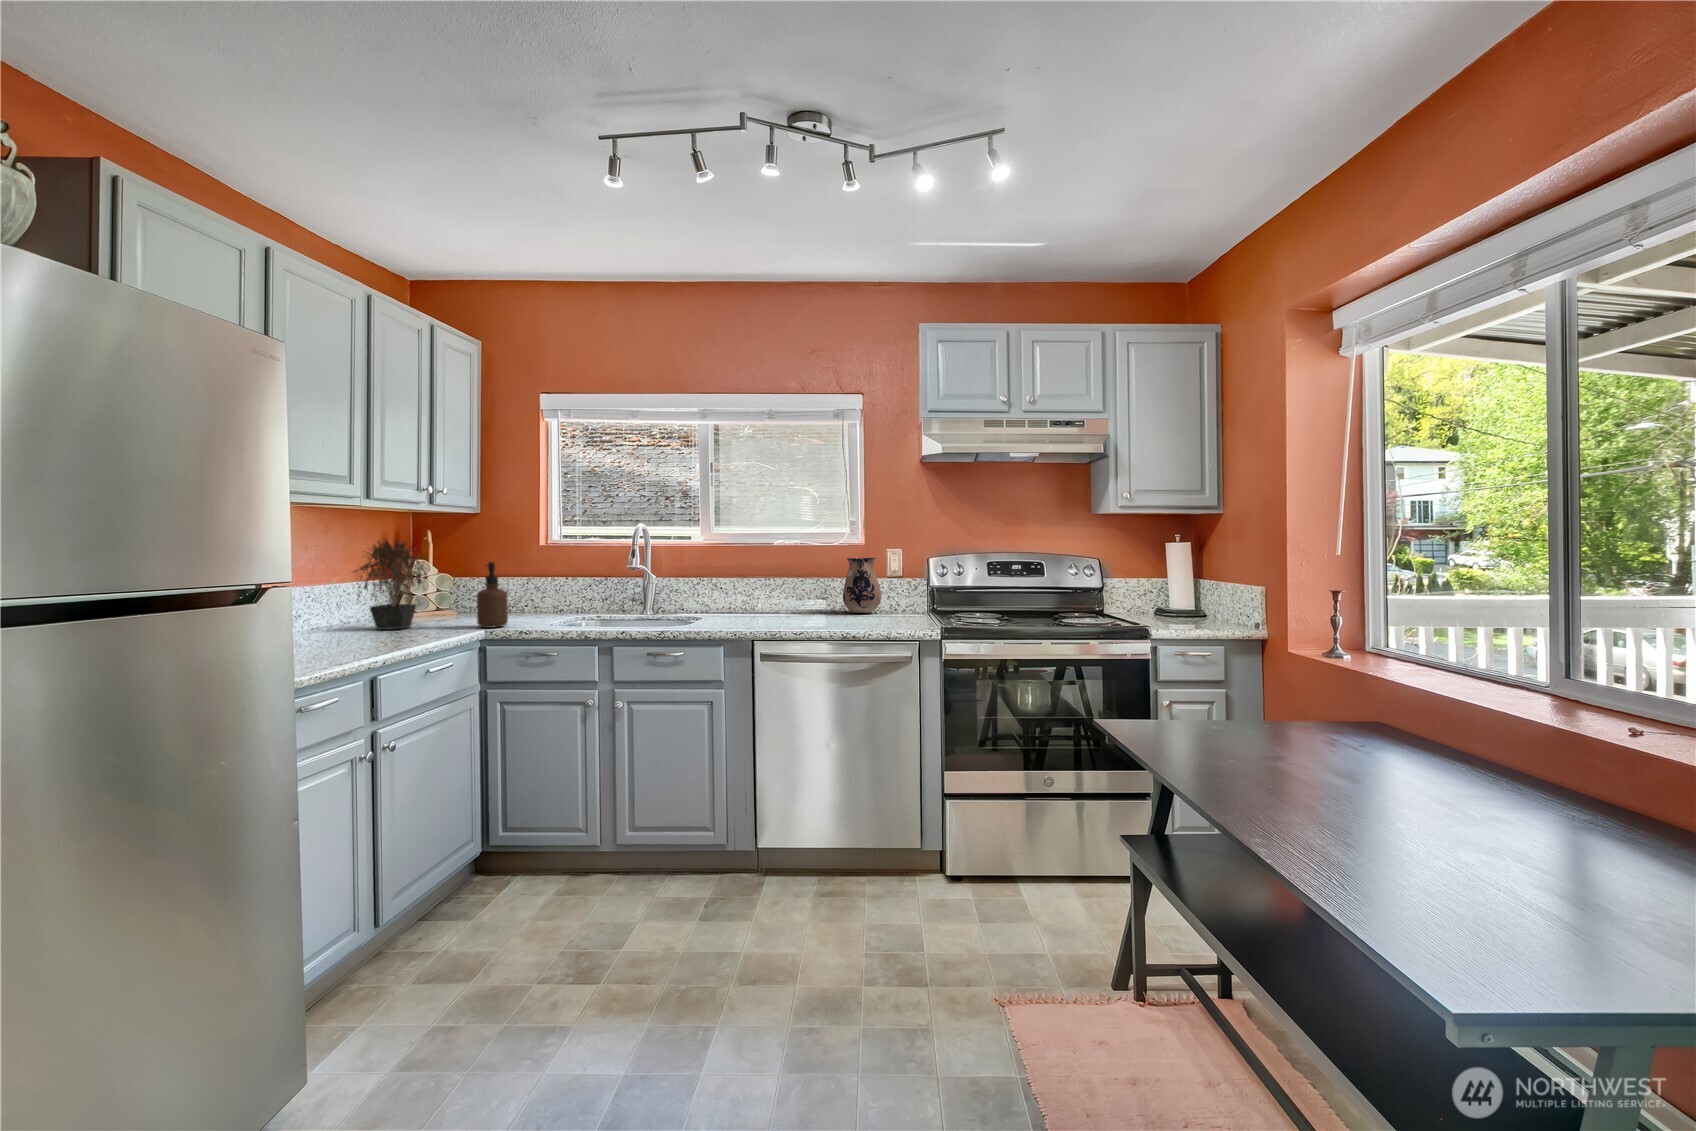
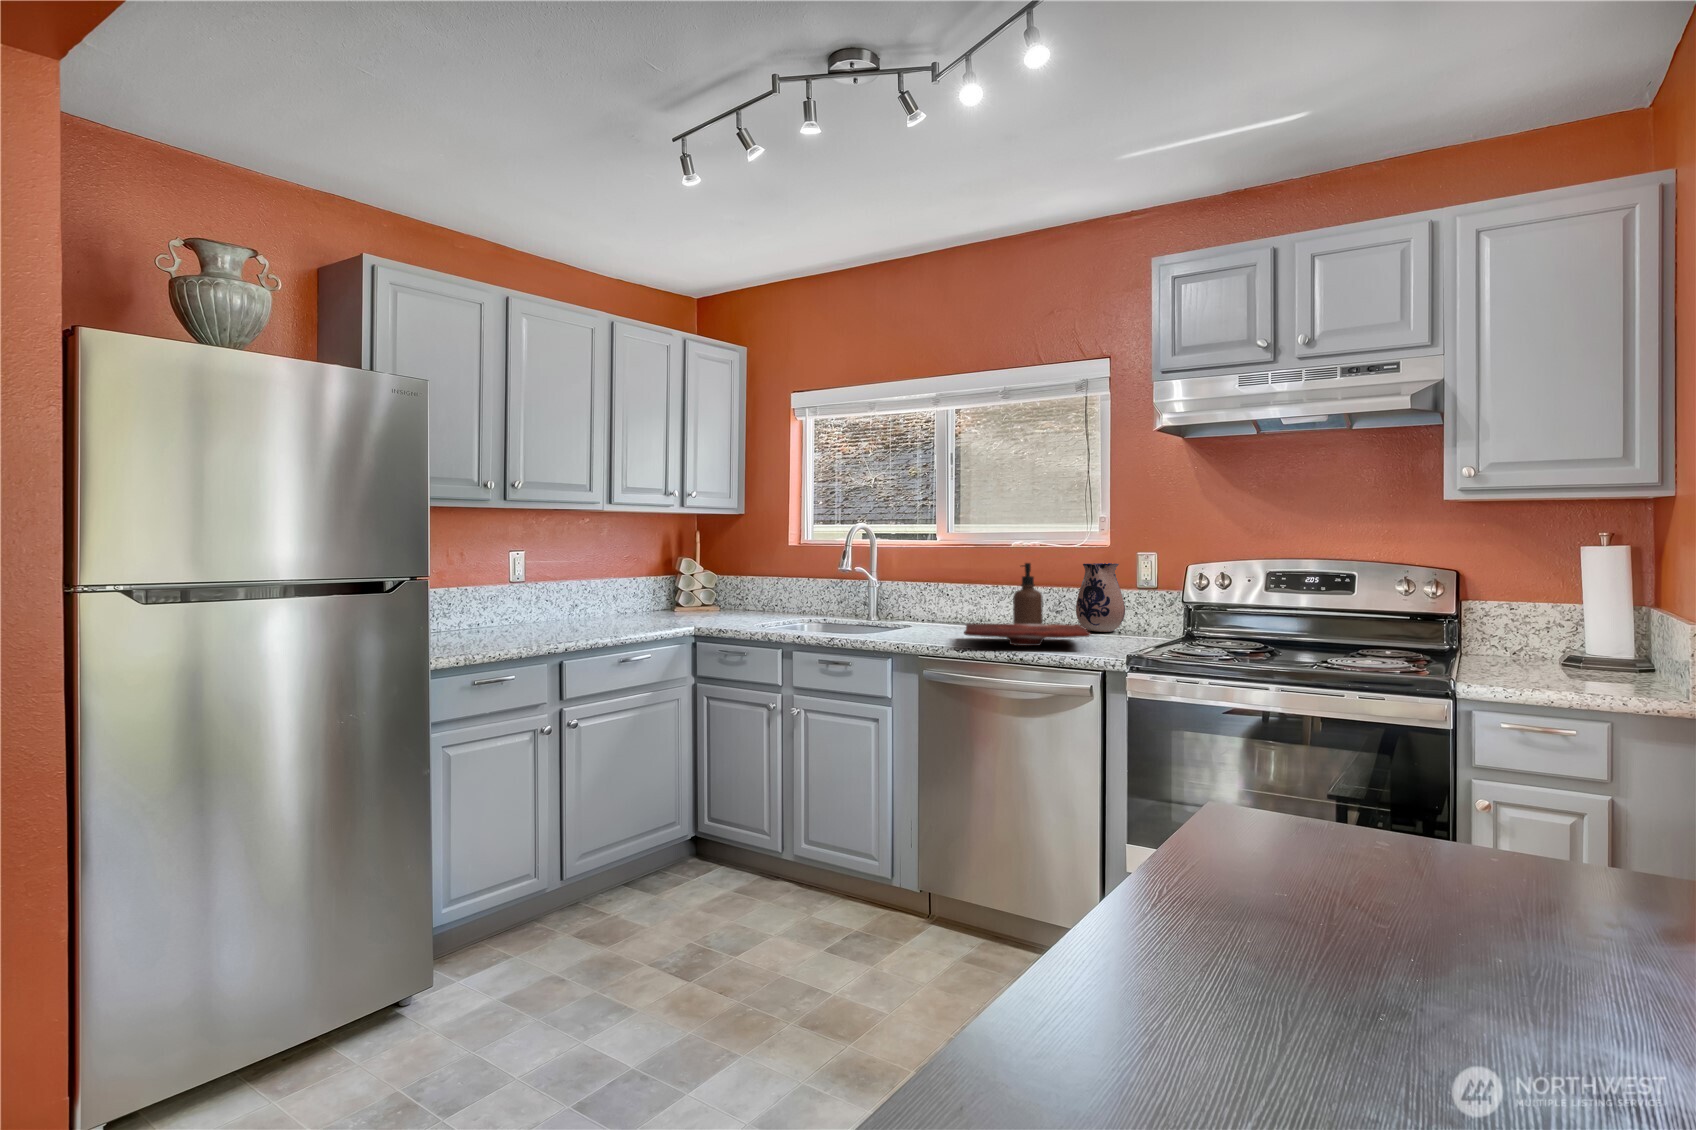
potted plant: present [353,538,427,630] -> none [607,539,674,622]
soap dispenser: present [477,562,508,628] -> present [1013,563,1043,624]
cutting board: none [780,607,899,626] -> present [964,624,1090,646]

